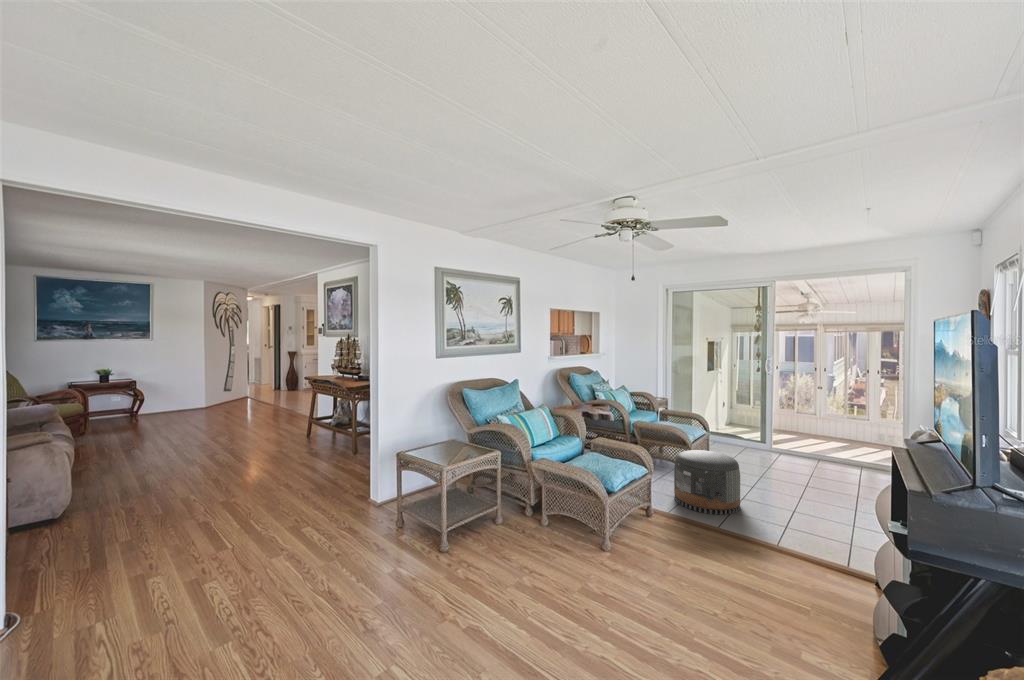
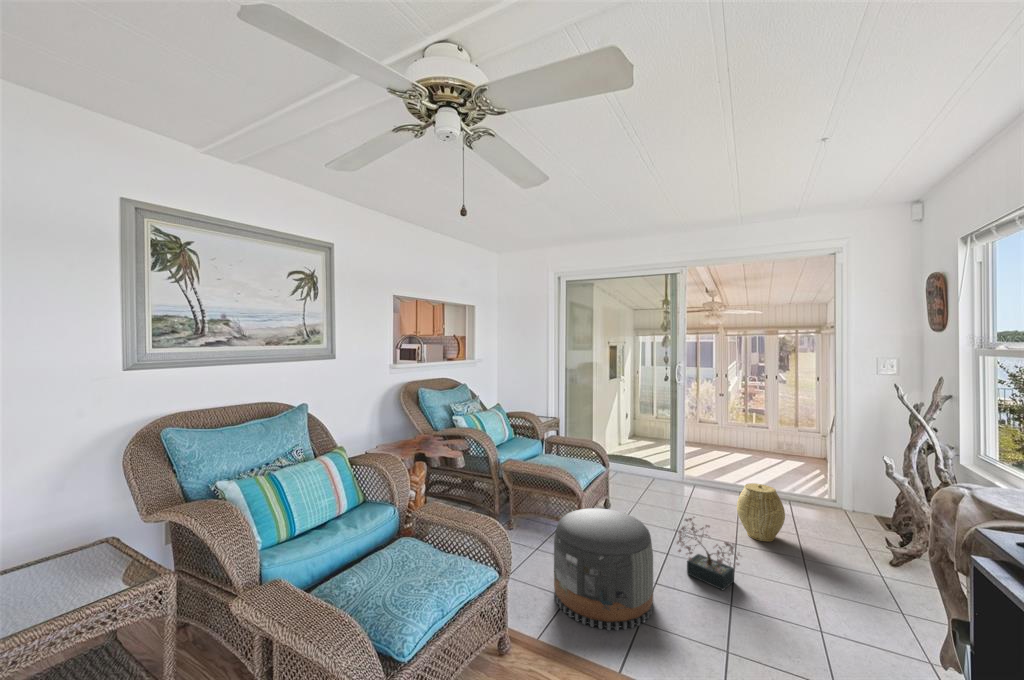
woven basket: none [810,447,848,487] -> present [737,483,785,542]
decorative plant: none [757,461,806,506] -> present [677,517,740,590]

